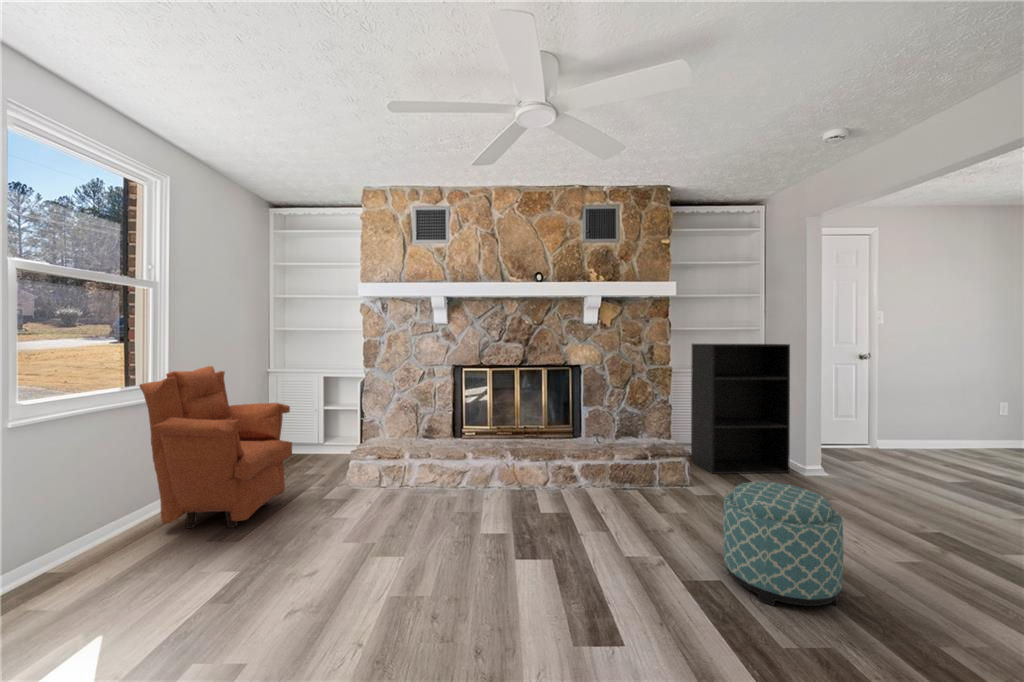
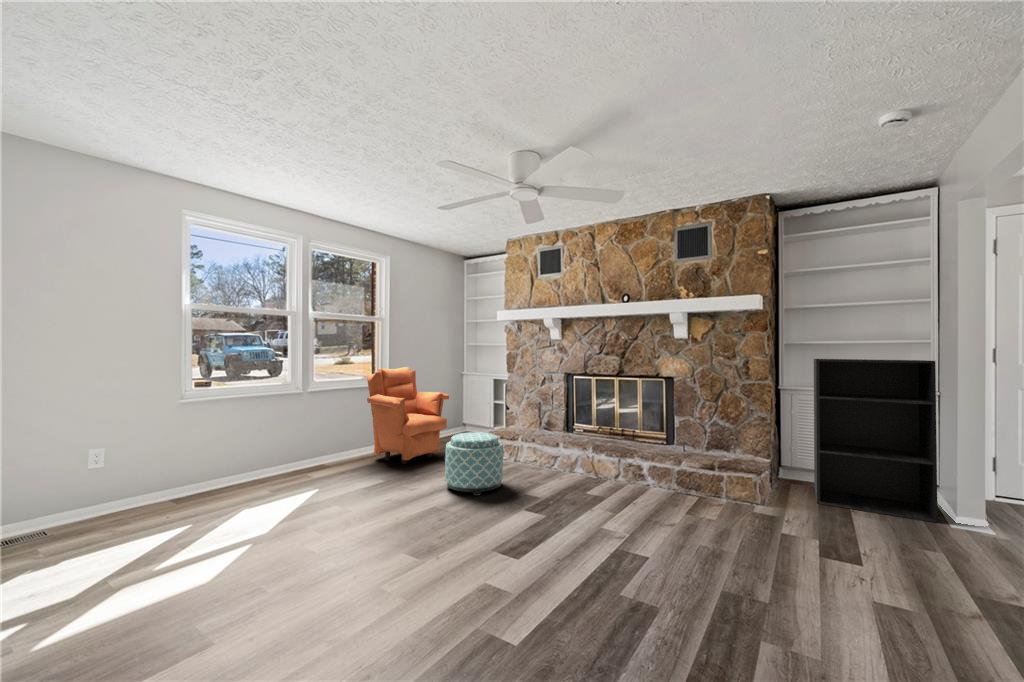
ottoman: present [723,482,843,606] -> present [445,432,503,496]

